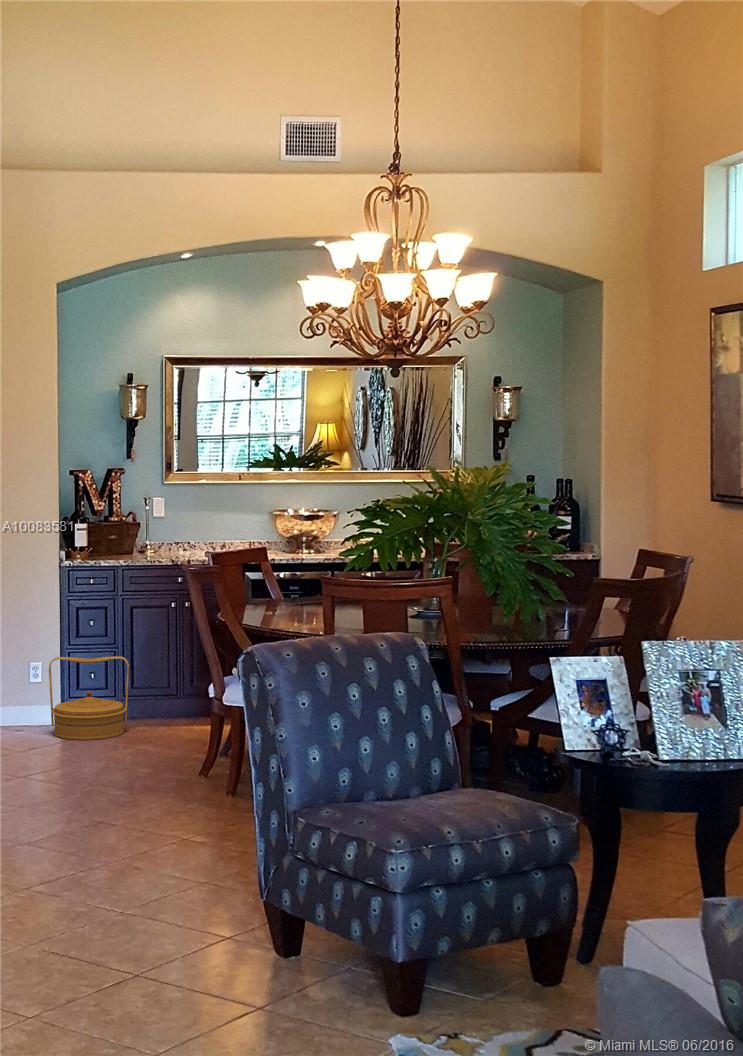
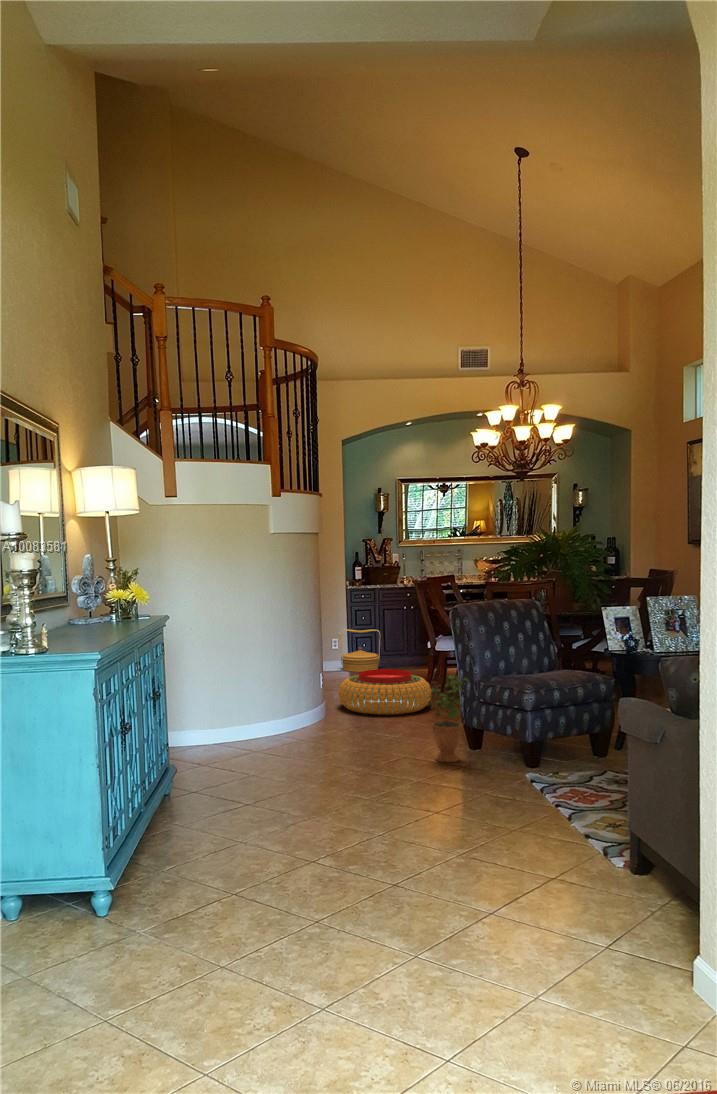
pouf: none [22,756,213,857] -> present [339,669,431,715]
potted plant: none [183,799,276,999] -> present [427,675,469,762]

